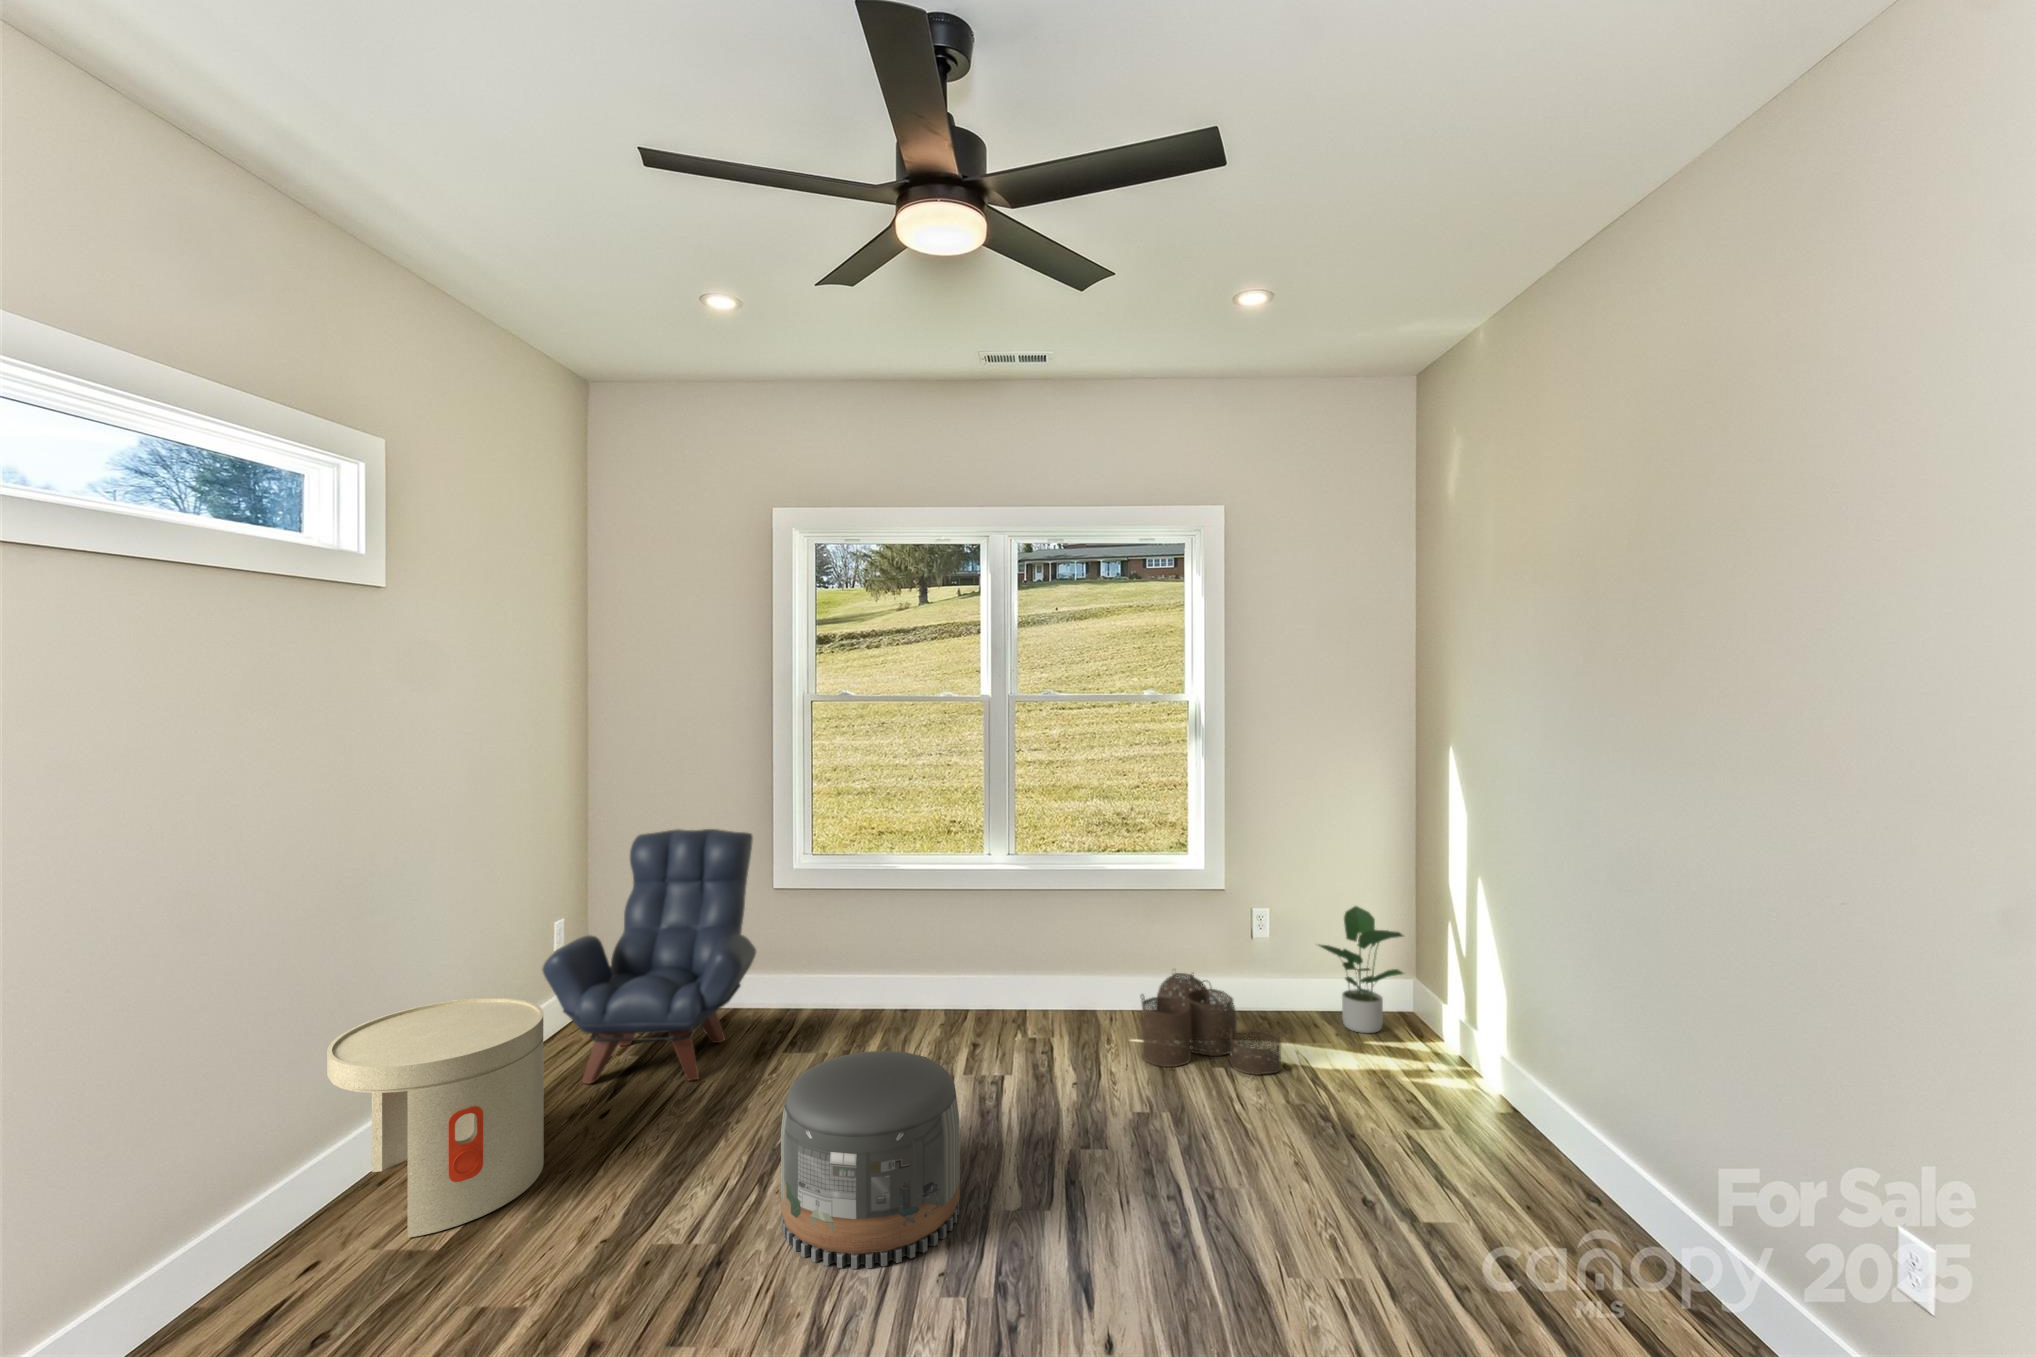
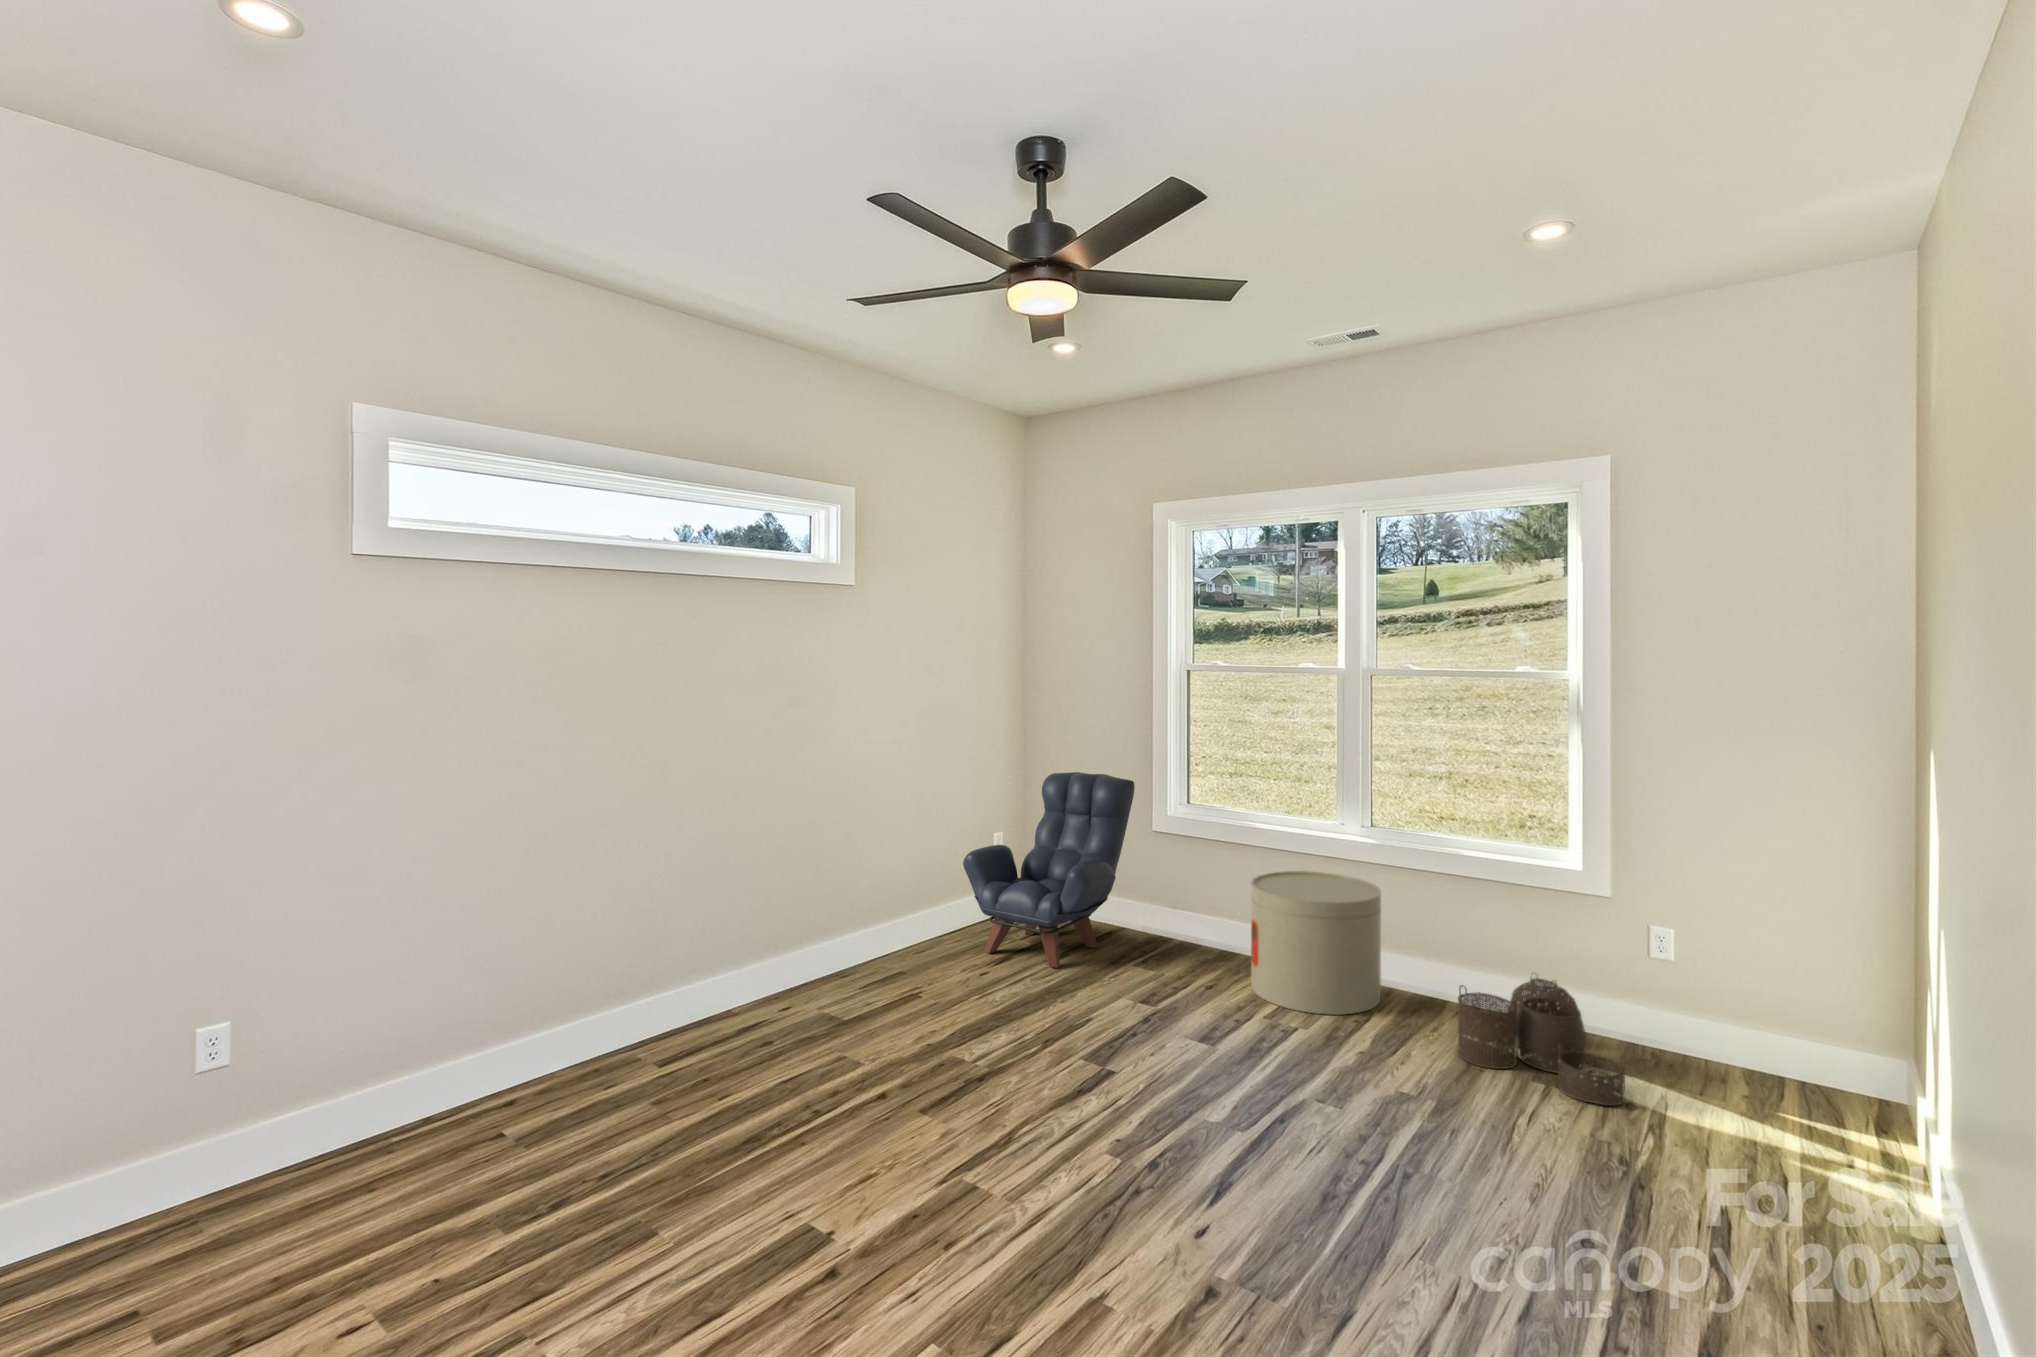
potted plant: present [1319,906,1403,1033] -> none [1725,944,1870,1109]
side table: present [327,998,544,1238] -> present [1251,871,1381,1015]
pouf: present [781,1051,960,1269] -> none [1031,959,1176,1122]

